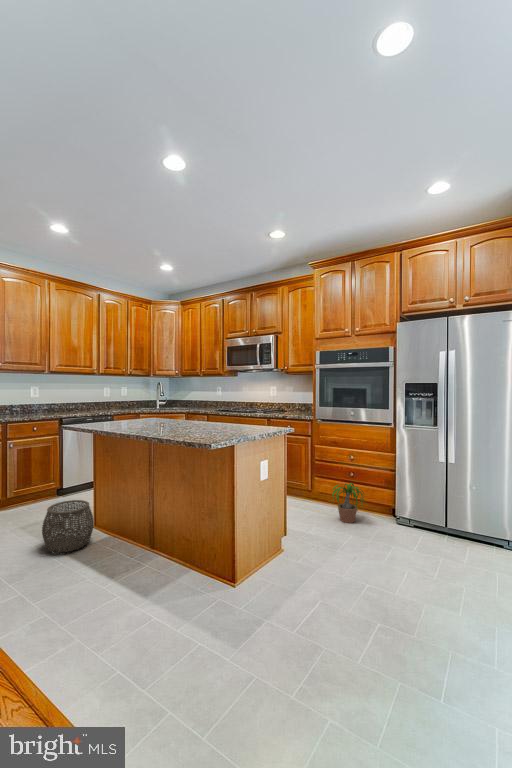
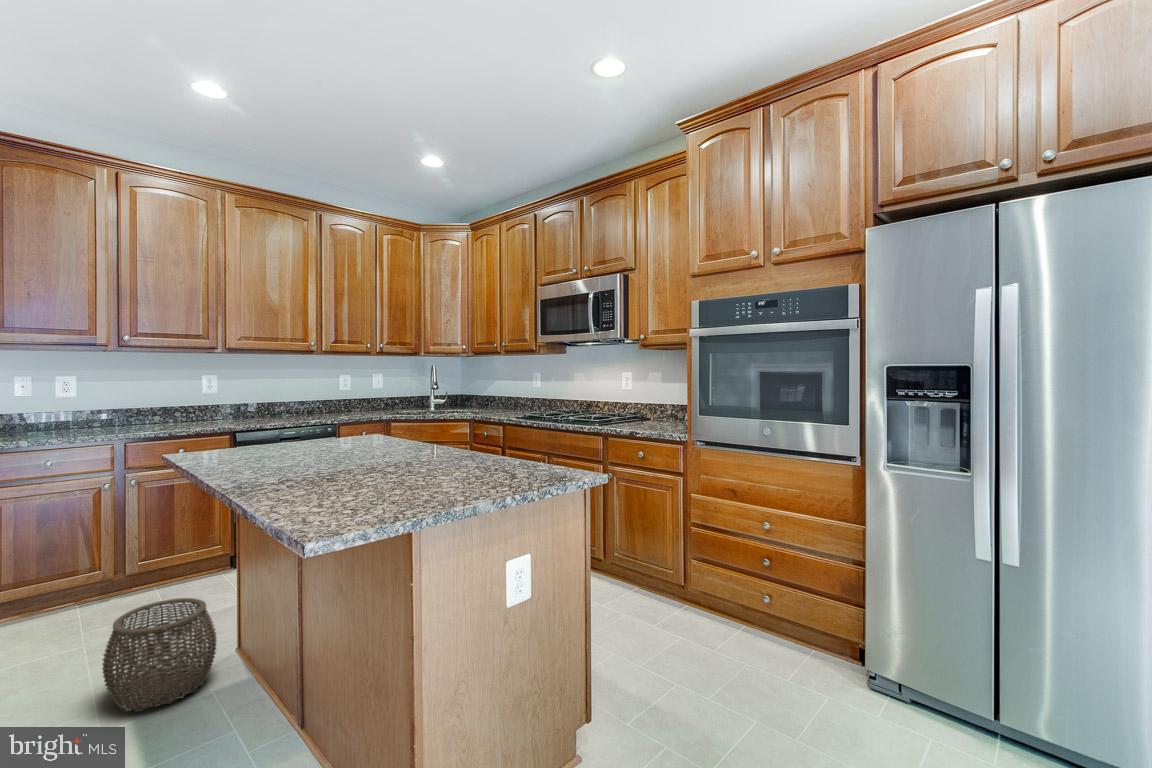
potted plant: present [332,483,364,523] -> none [701,581,803,671]

